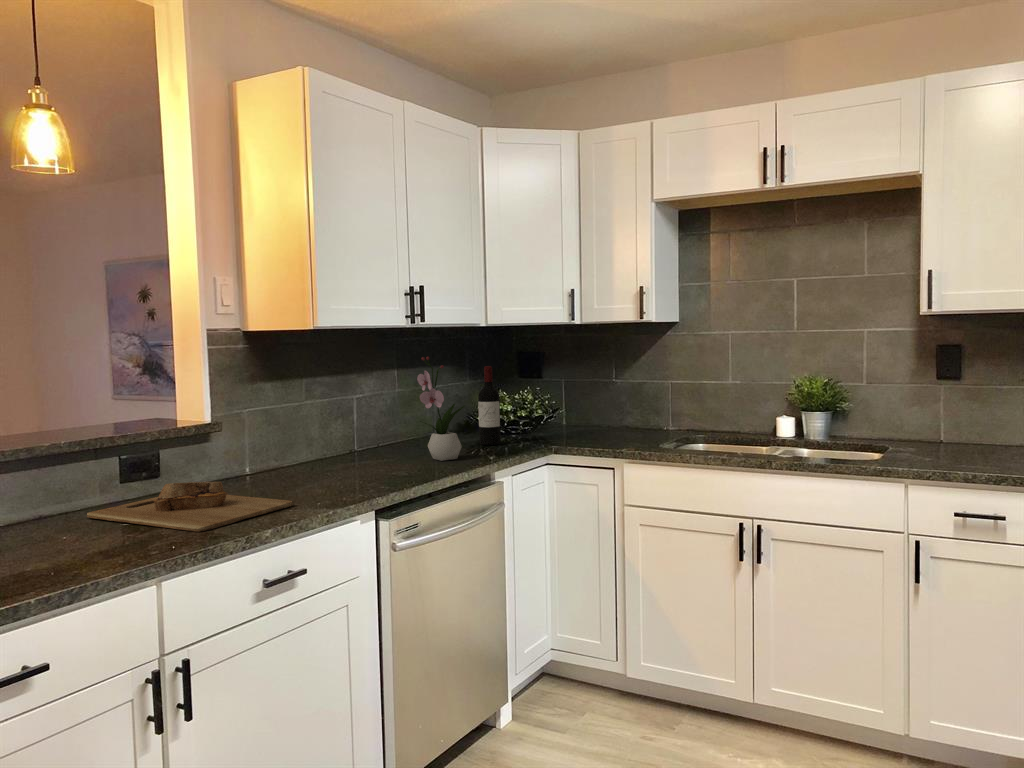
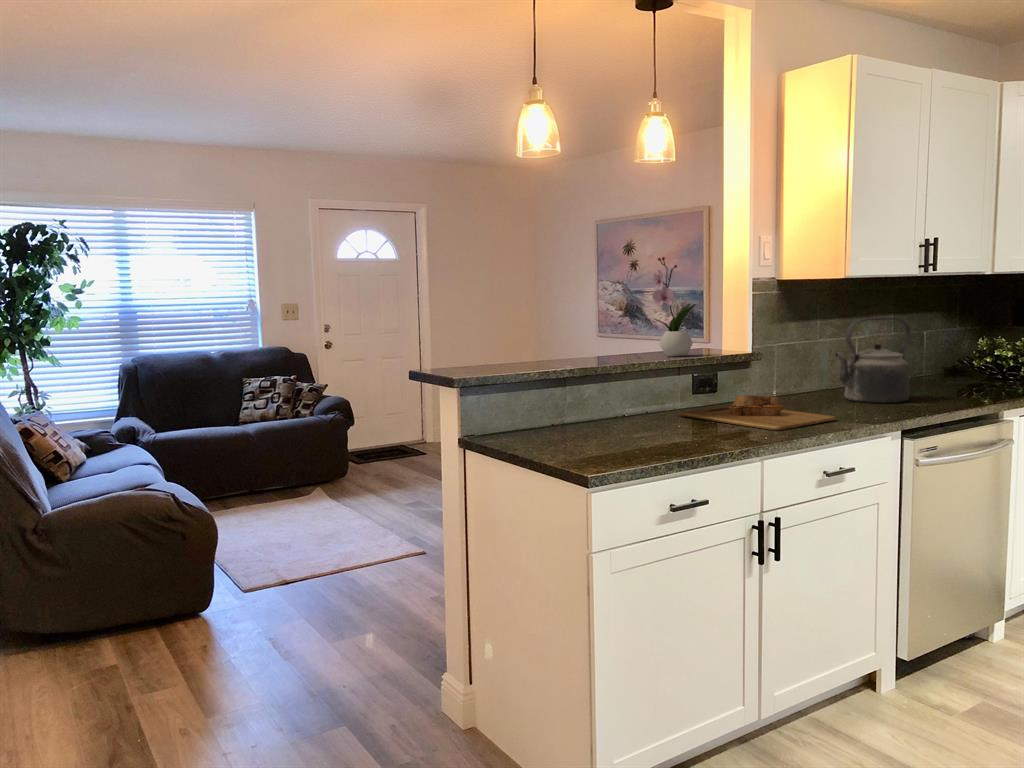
flower arrangement: present [417,357,464,461] -> present [653,257,696,356]
wine bottle: present [478,366,501,445] -> none [980,313,1005,388]
kettle: none [313,375,399,474] -> present [835,317,910,403]

